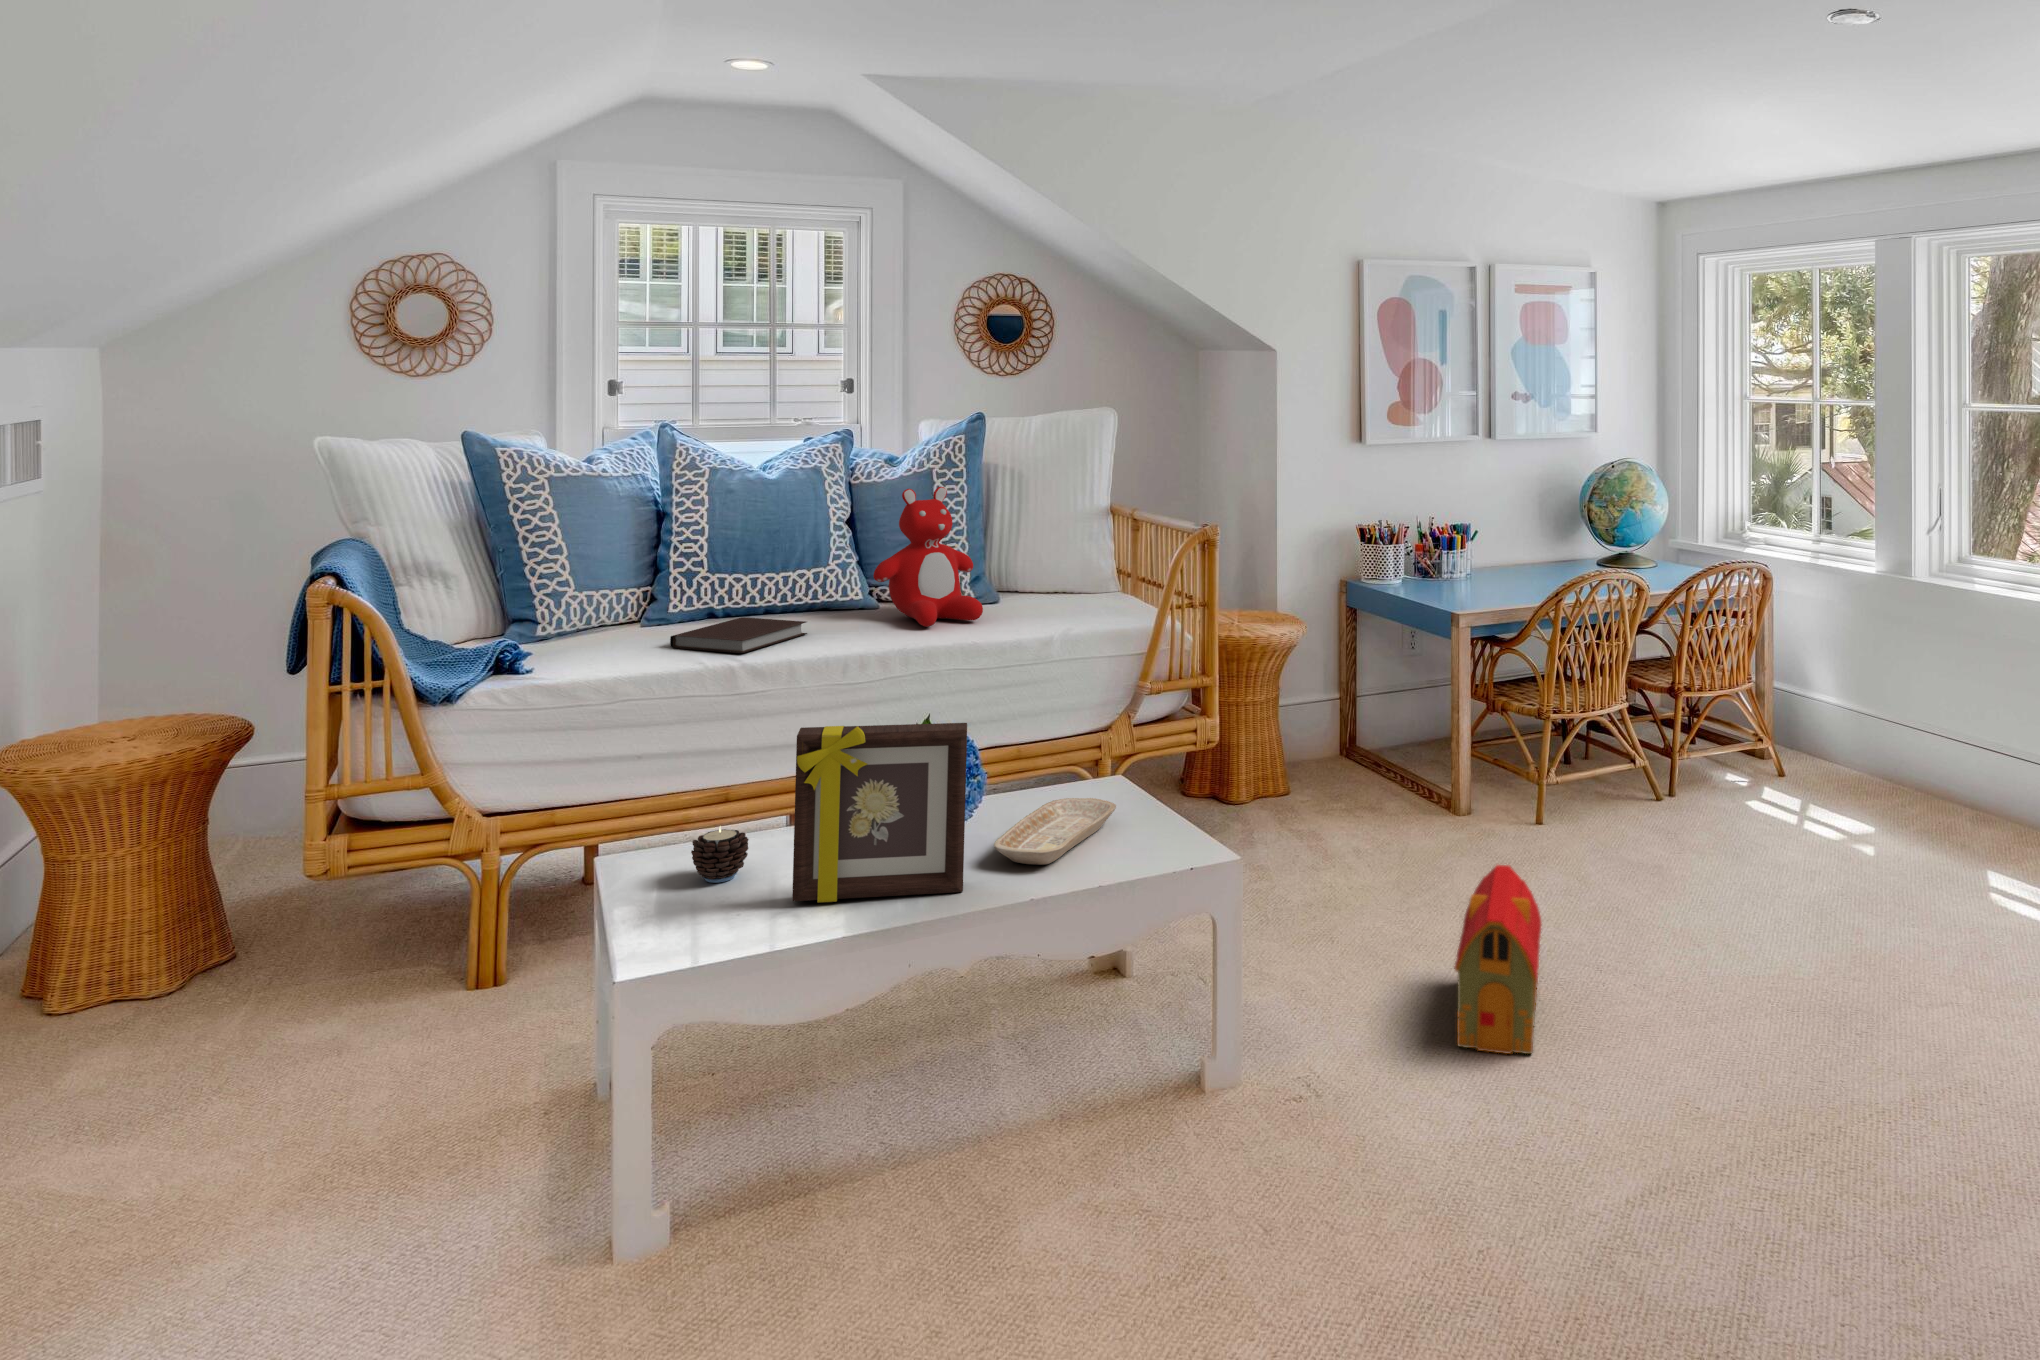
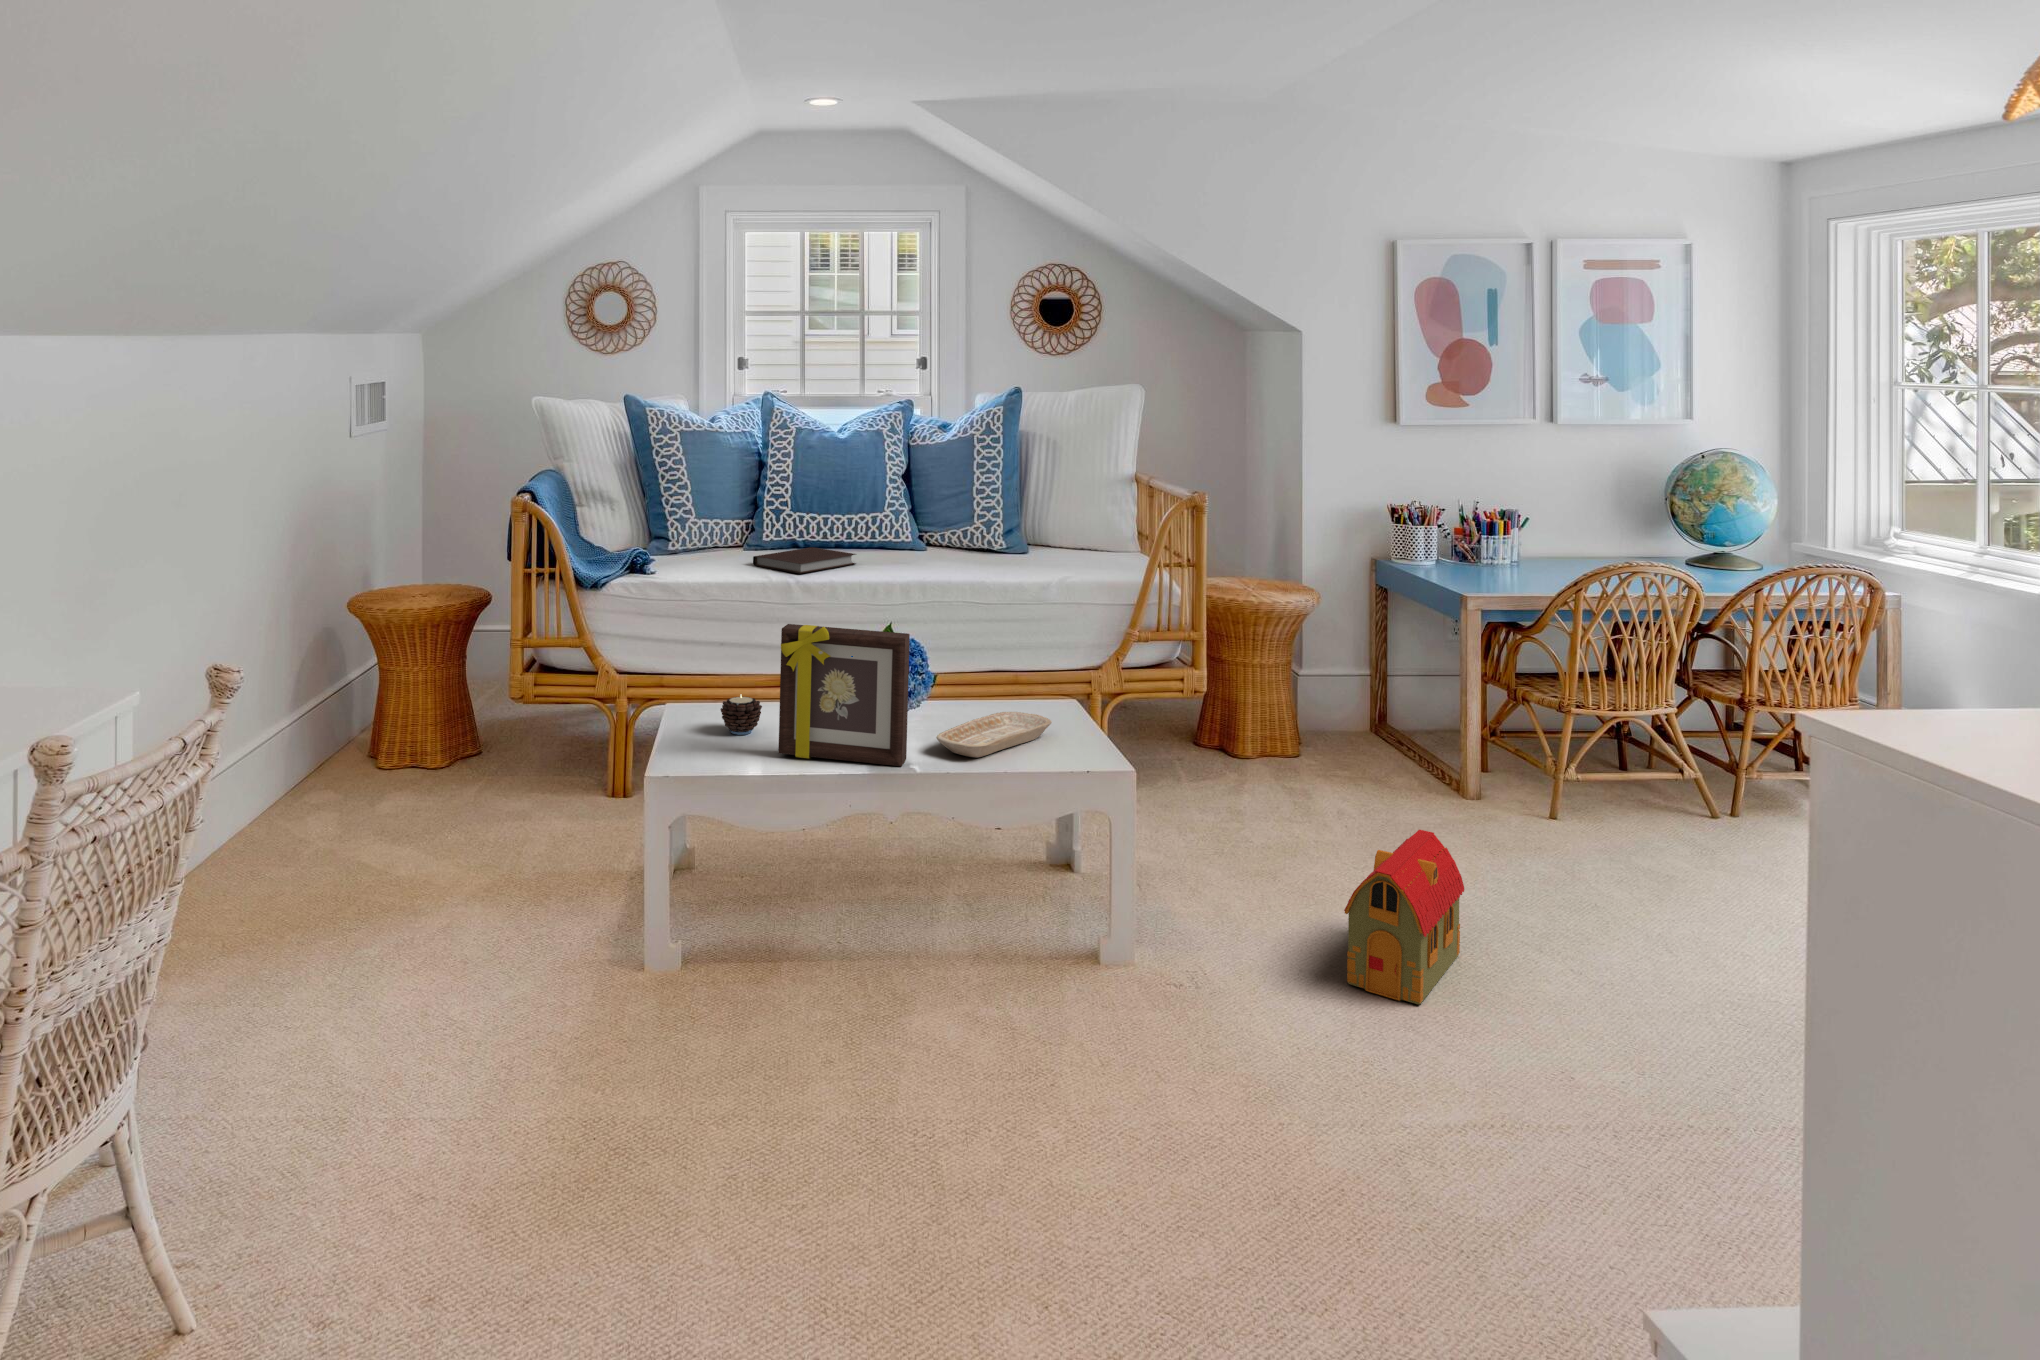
teddy bear: present [873,487,983,627] -> none [912,449,1000,566]

